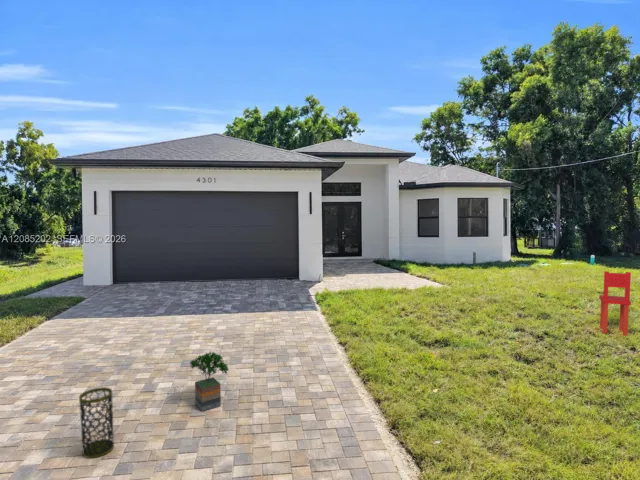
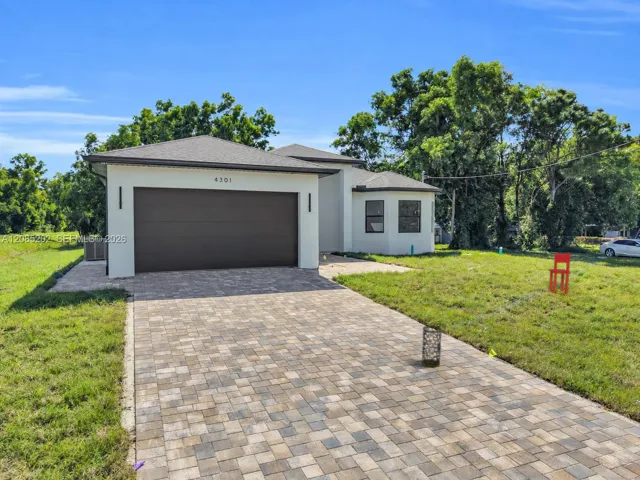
potted tree: present [190,352,228,412] -> none [355,312,384,352]
trash can: present [79,387,114,458] -> present [422,326,442,367]

